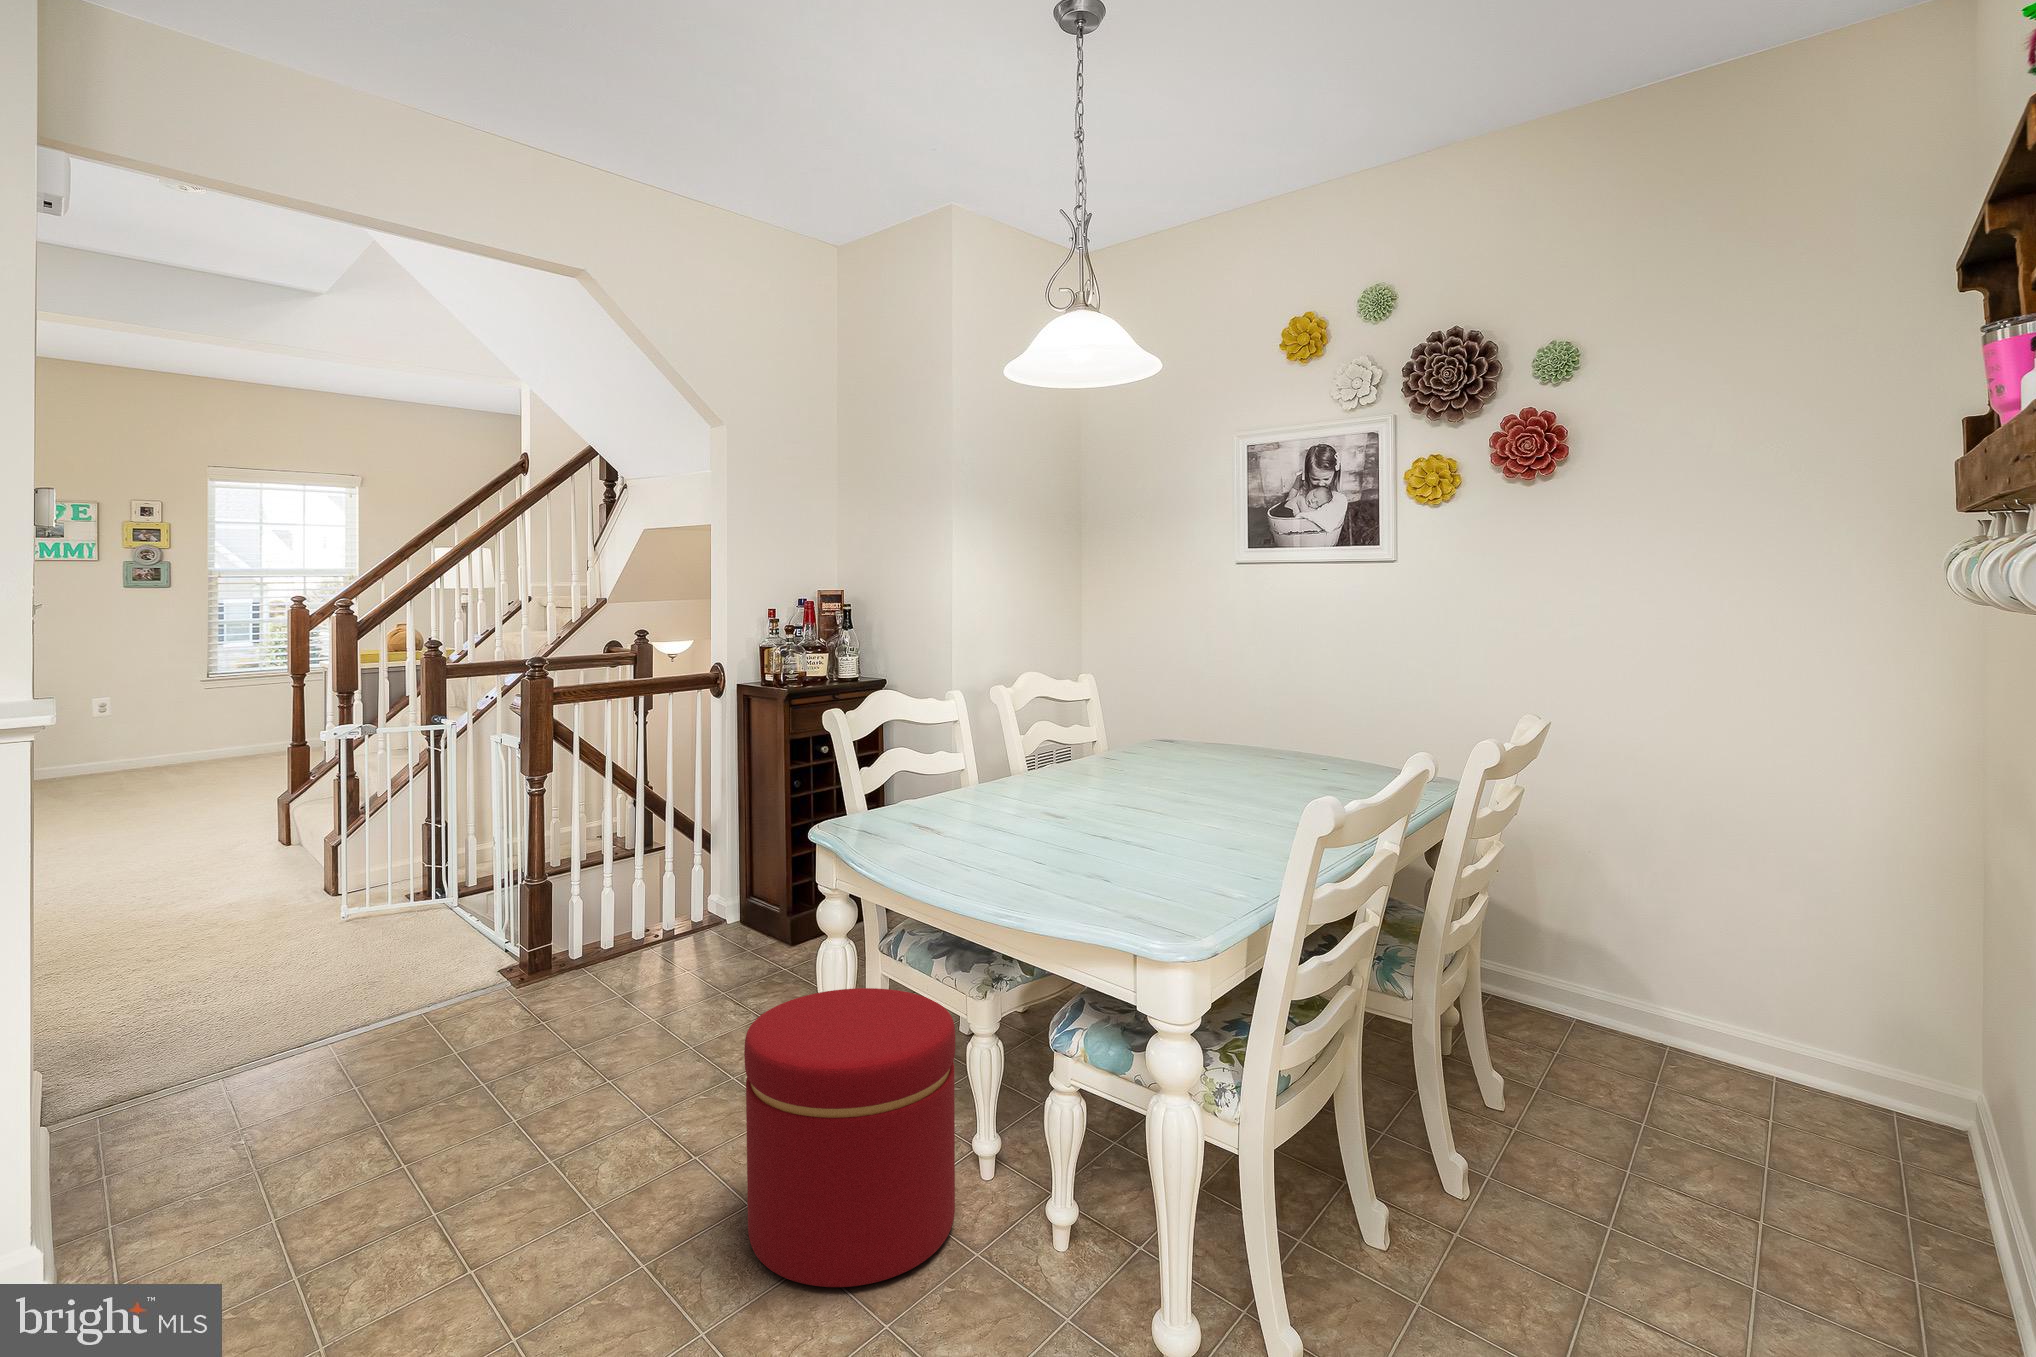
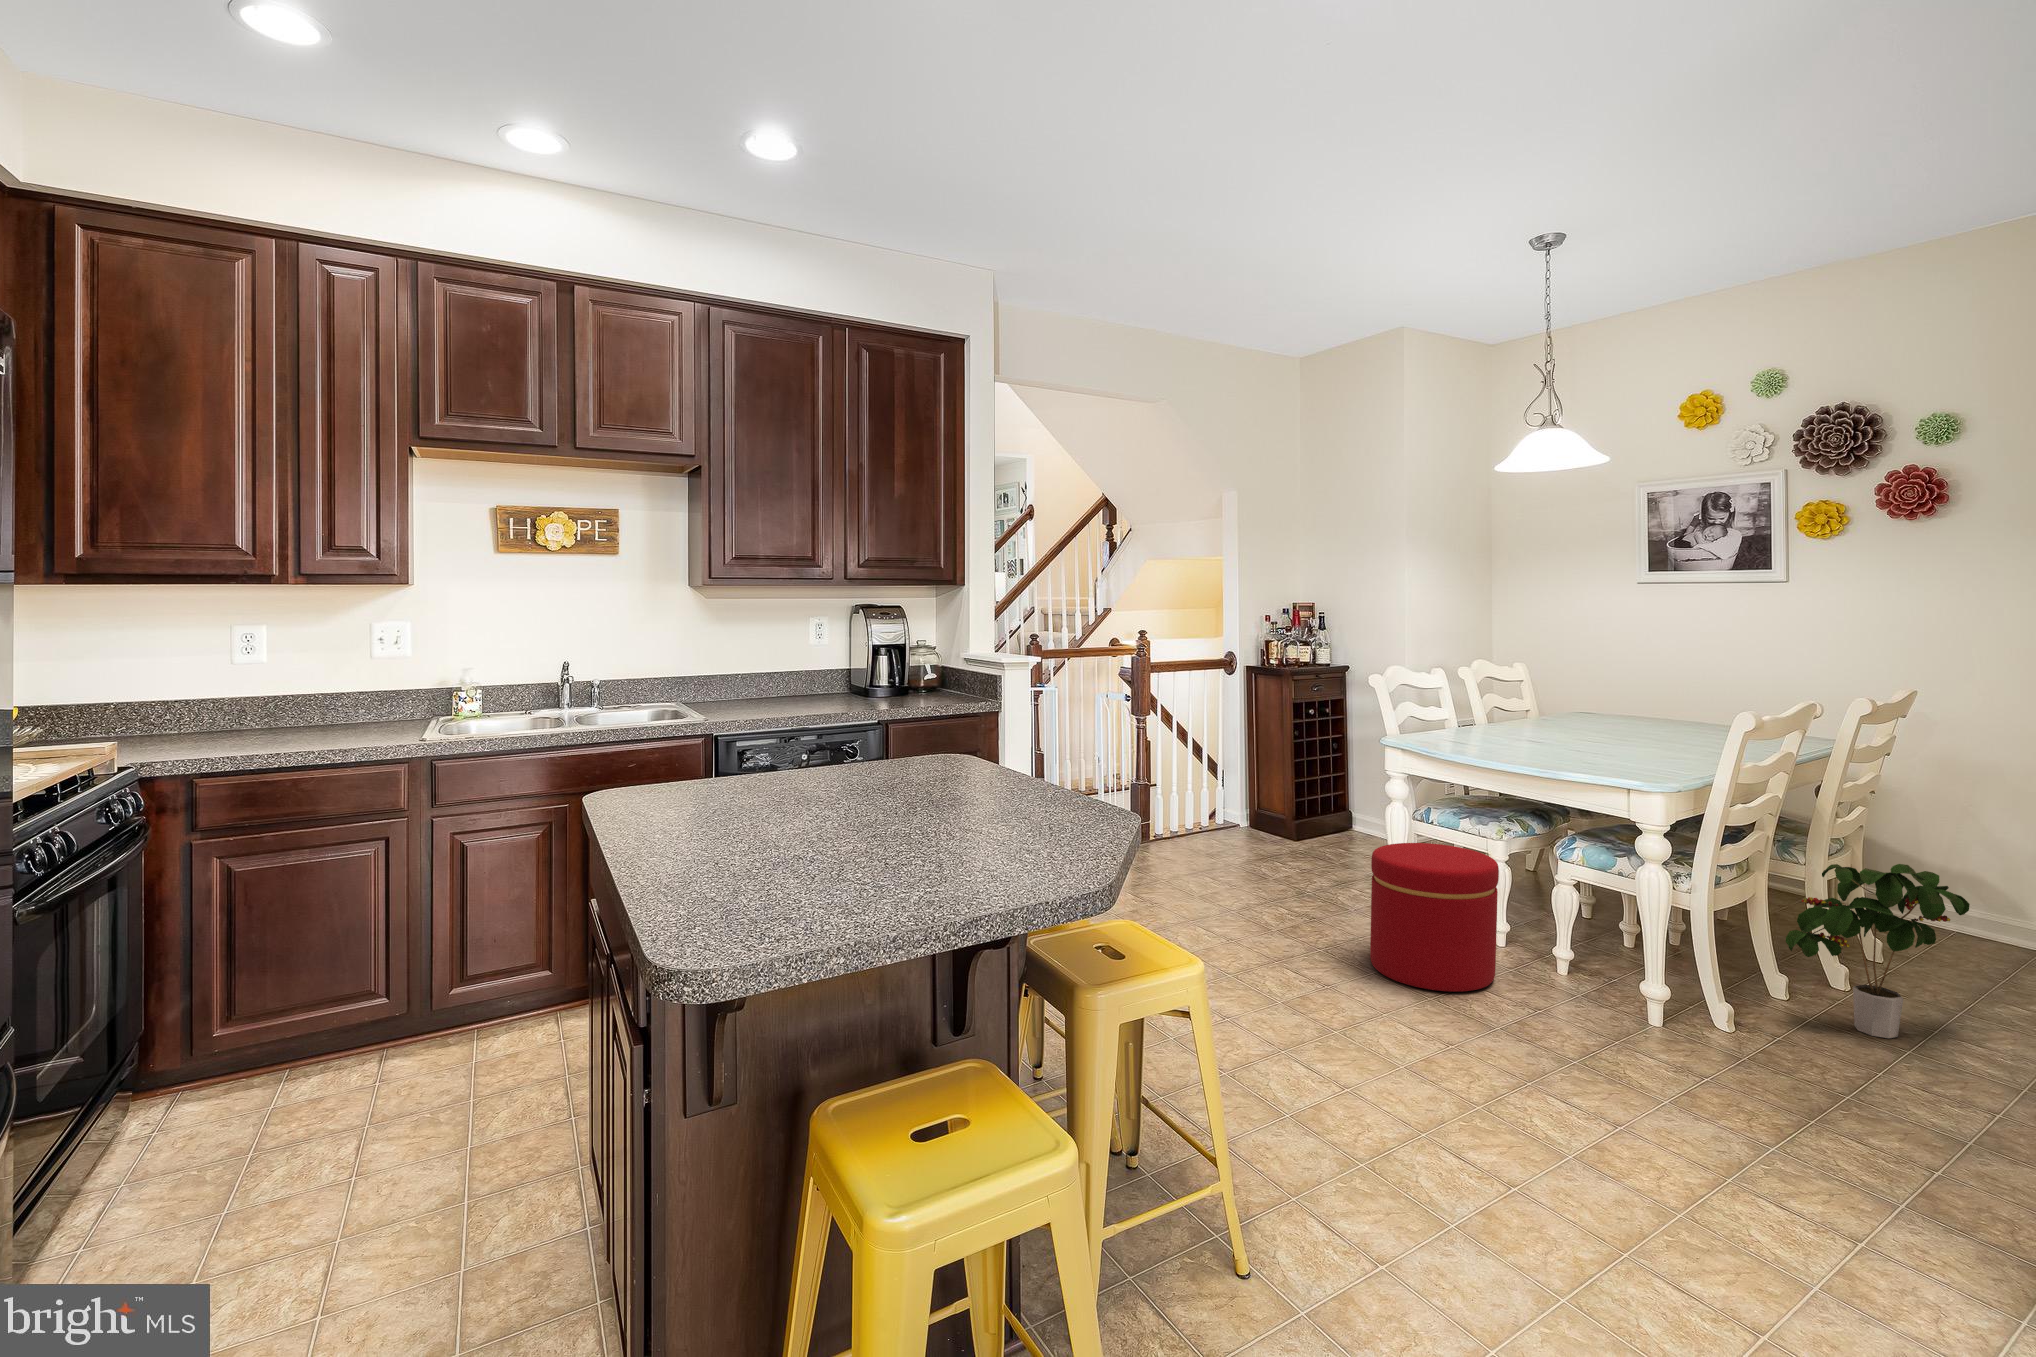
potted plant: none [1372,994,1613,1284] -> present [1786,864,1970,1038]

